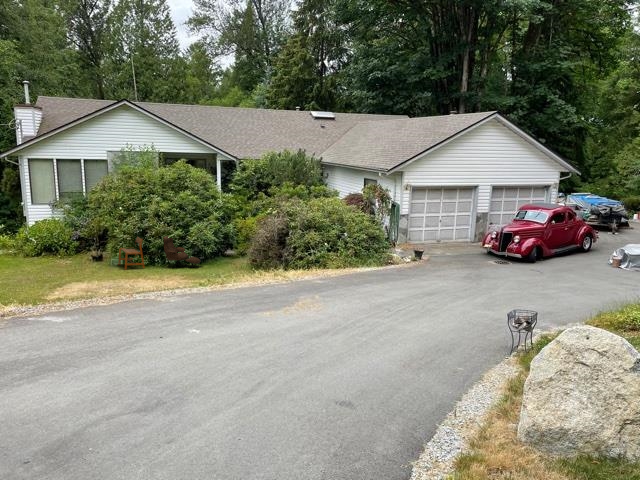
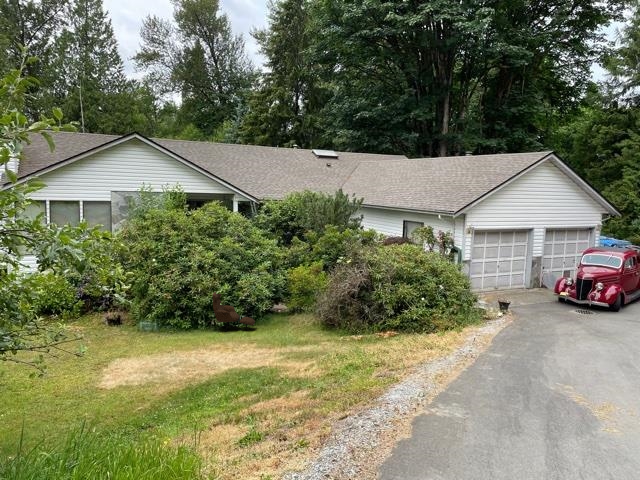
bench: present [119,237,145,270] -> none [152,293,190,337]

